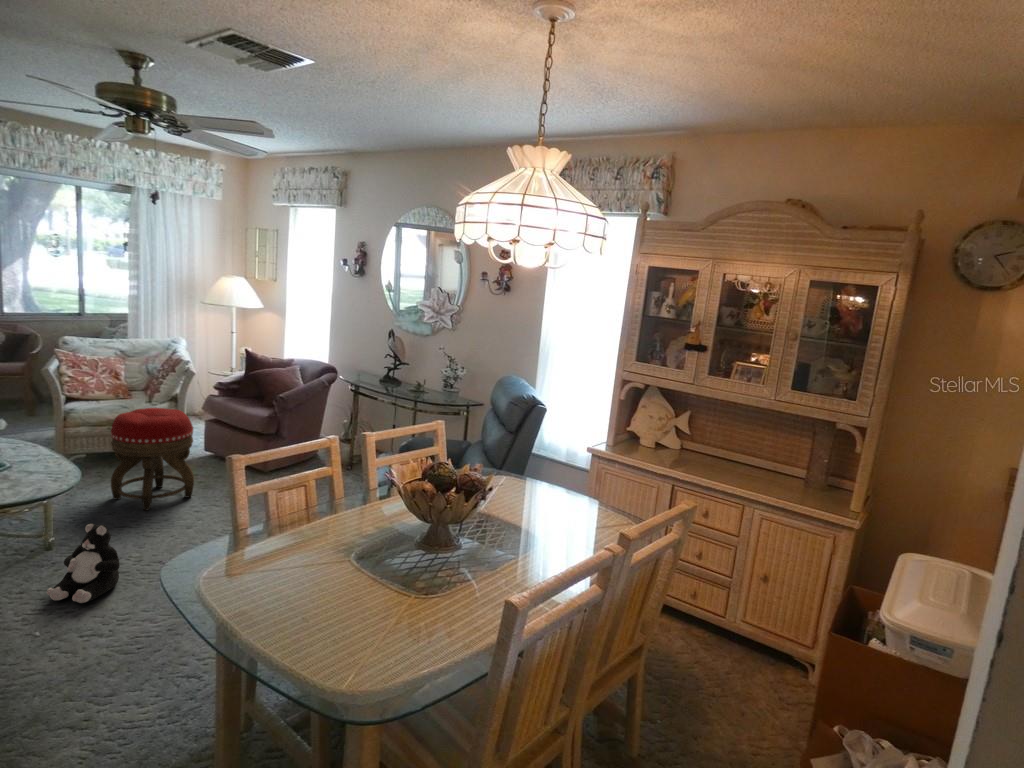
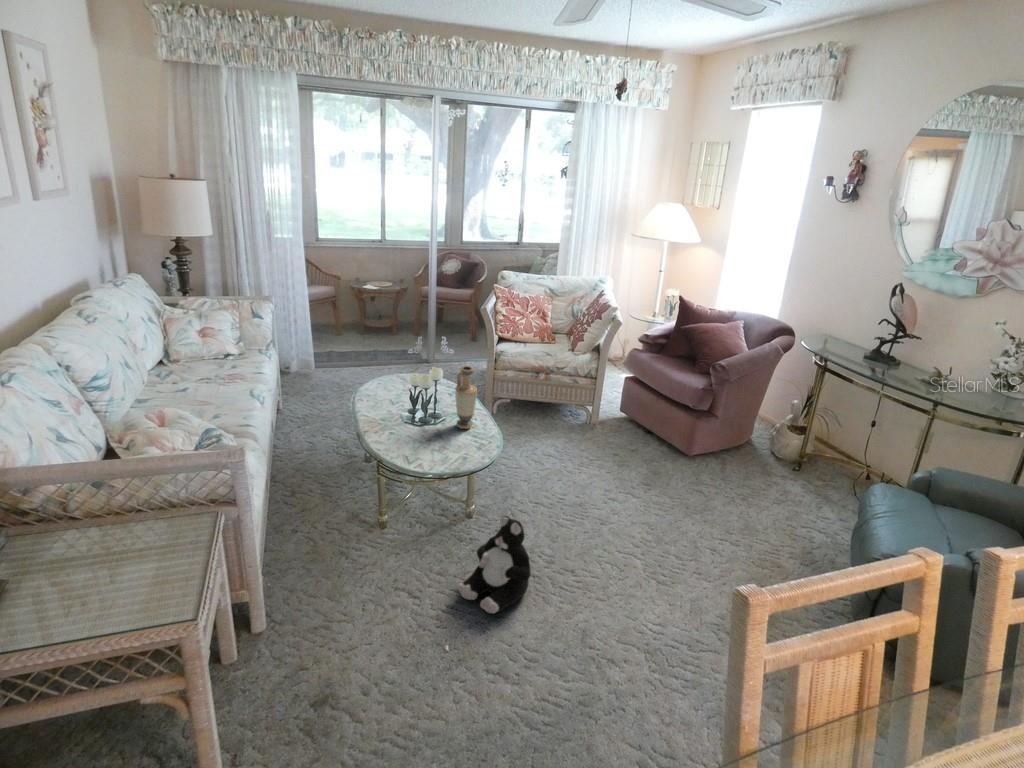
footstool: present [111,408,194,511] -> none [529,364,618,484]
vase: none [25,410,49,467] -> present [455,366,477,429]

